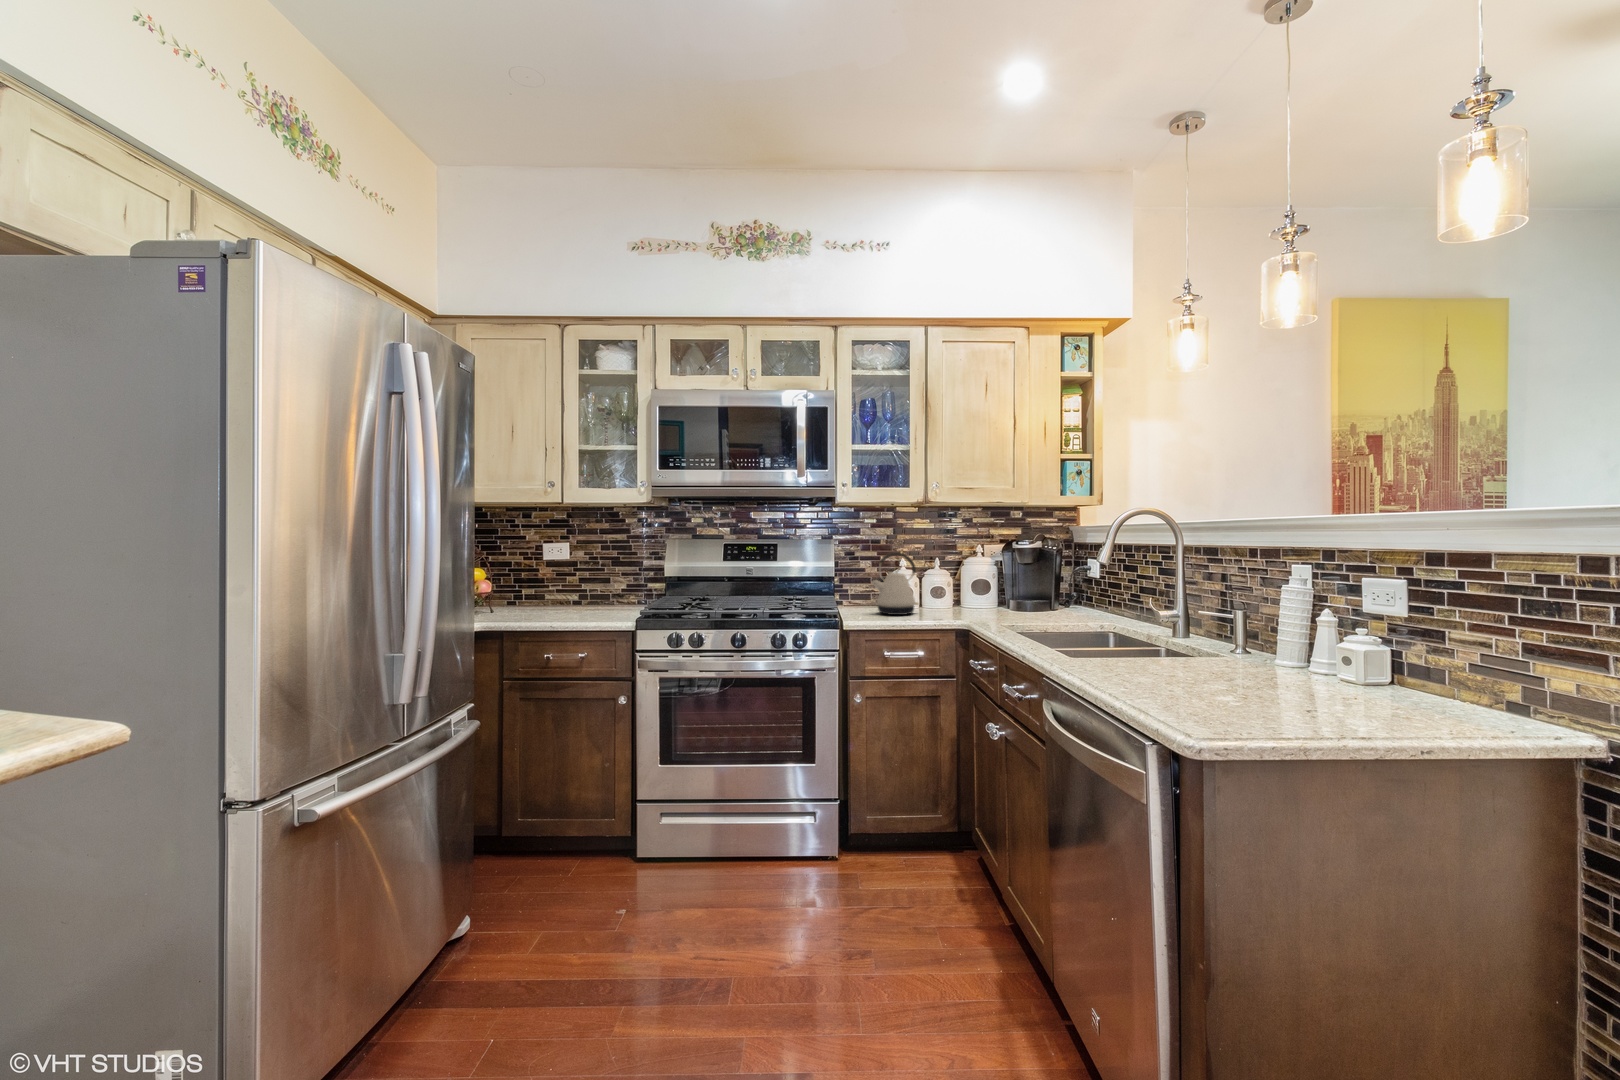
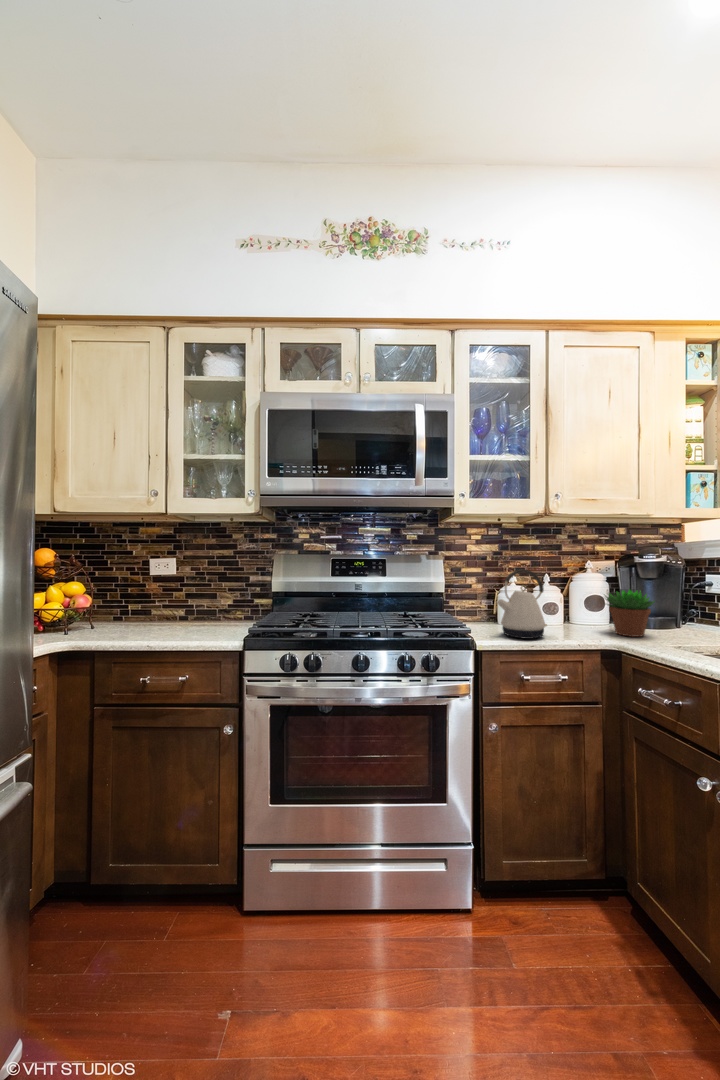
succulent plant: none [973,570,1017,613] -> present [605,590,655,637]

